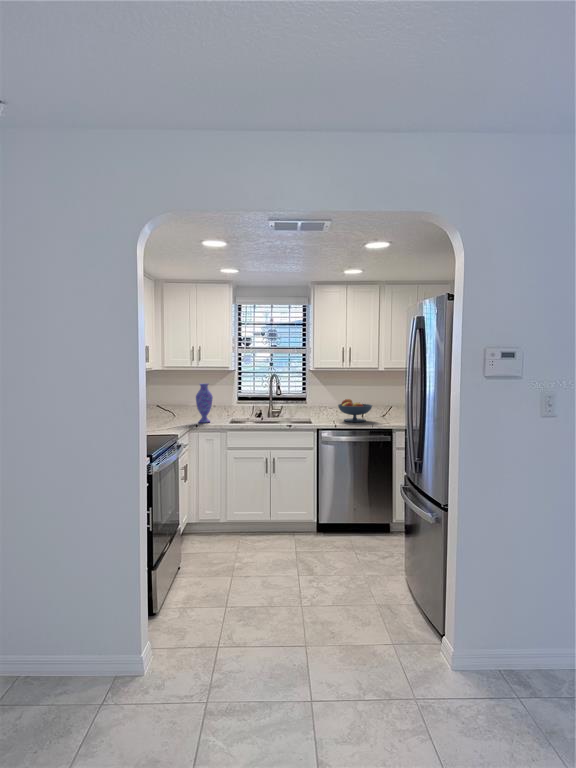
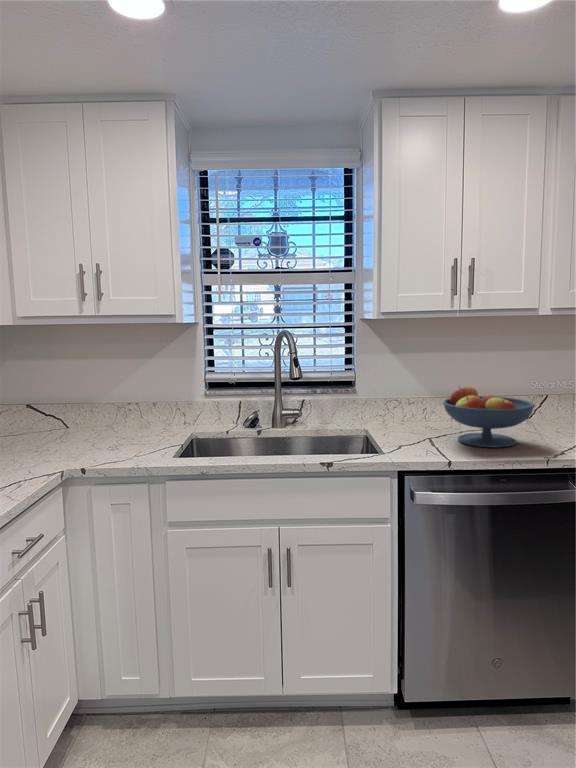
vase: present [196,384,213,423] -> none [85,357,130,457]

